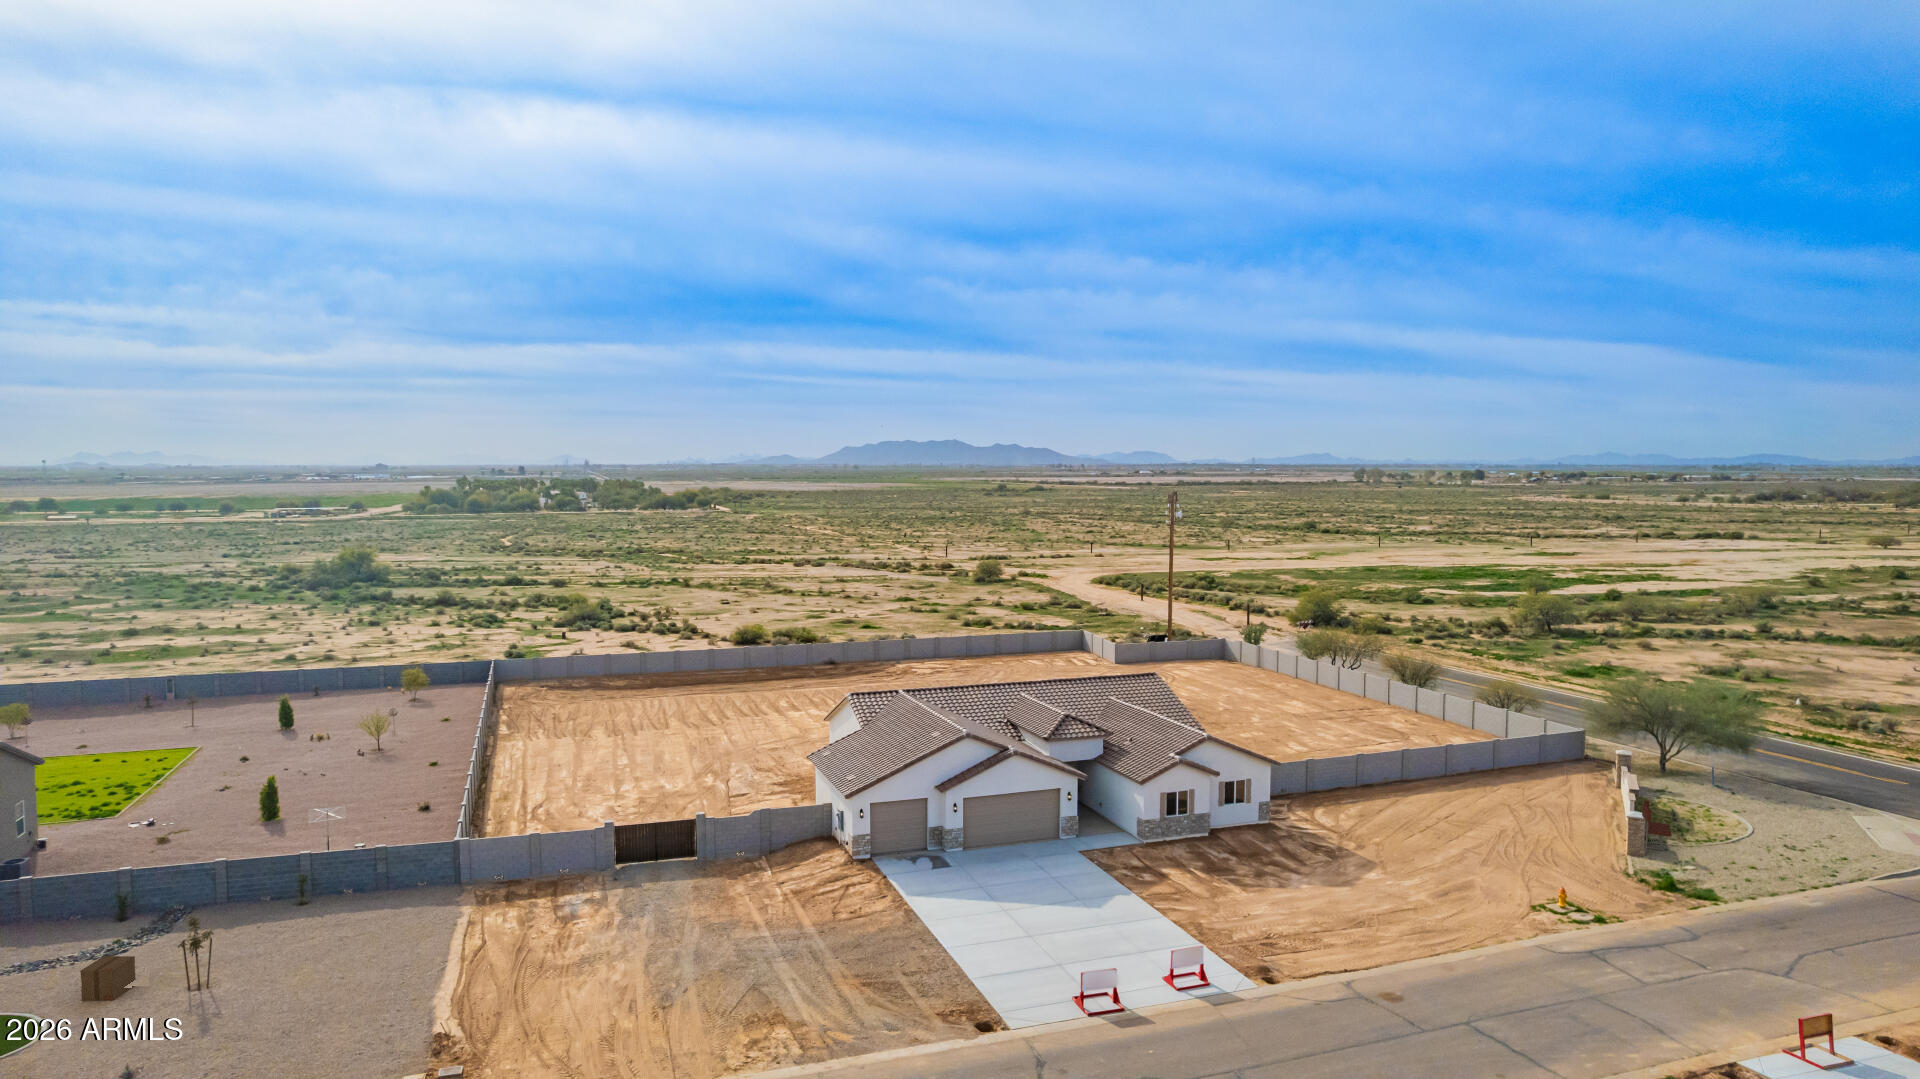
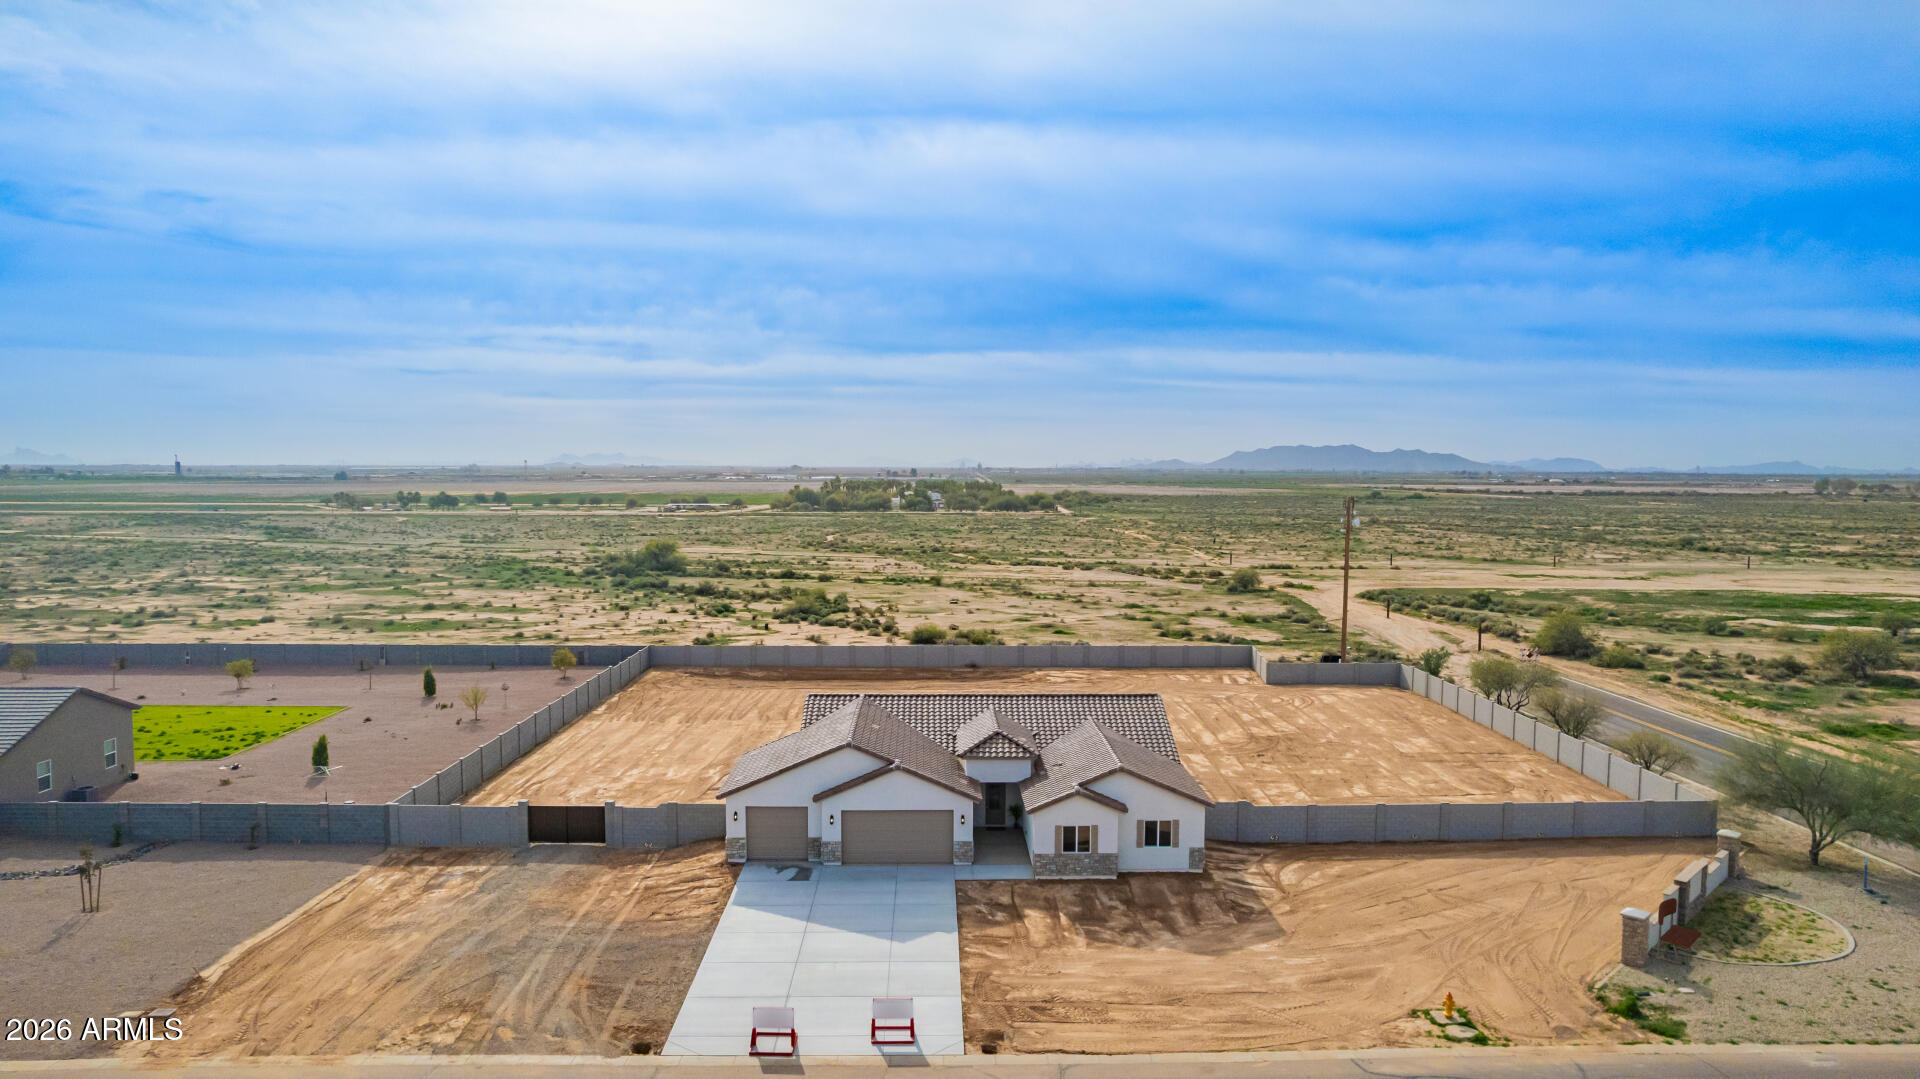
cardboard box: present [80,956,136,1001] -> none [45,874,91,911]

